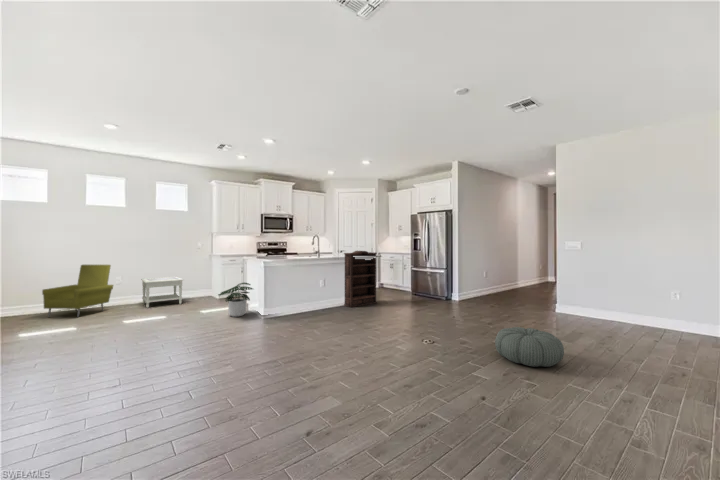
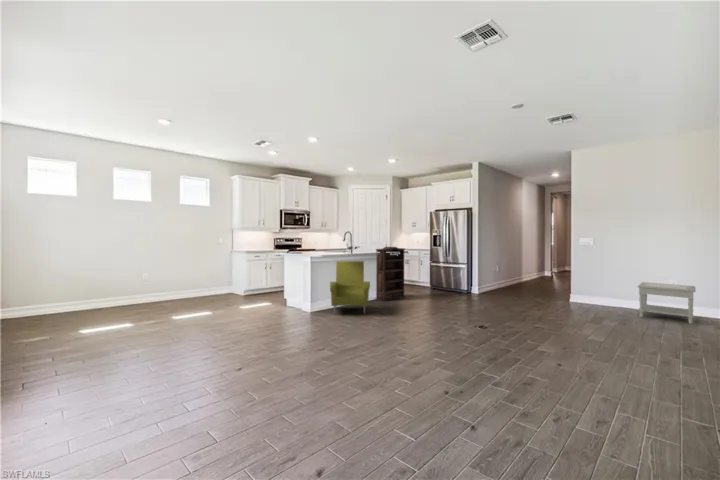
armchair: present [42,265,113,317] -> present [330,261,370,314]
side table: present [141,277,183,308] -> present [638,282,696,324]
potted plant: present [219,283,253,317] -> none [262,278,299,311]
pouf: present [495,327,564,367] -> none [544,313,605,344]

